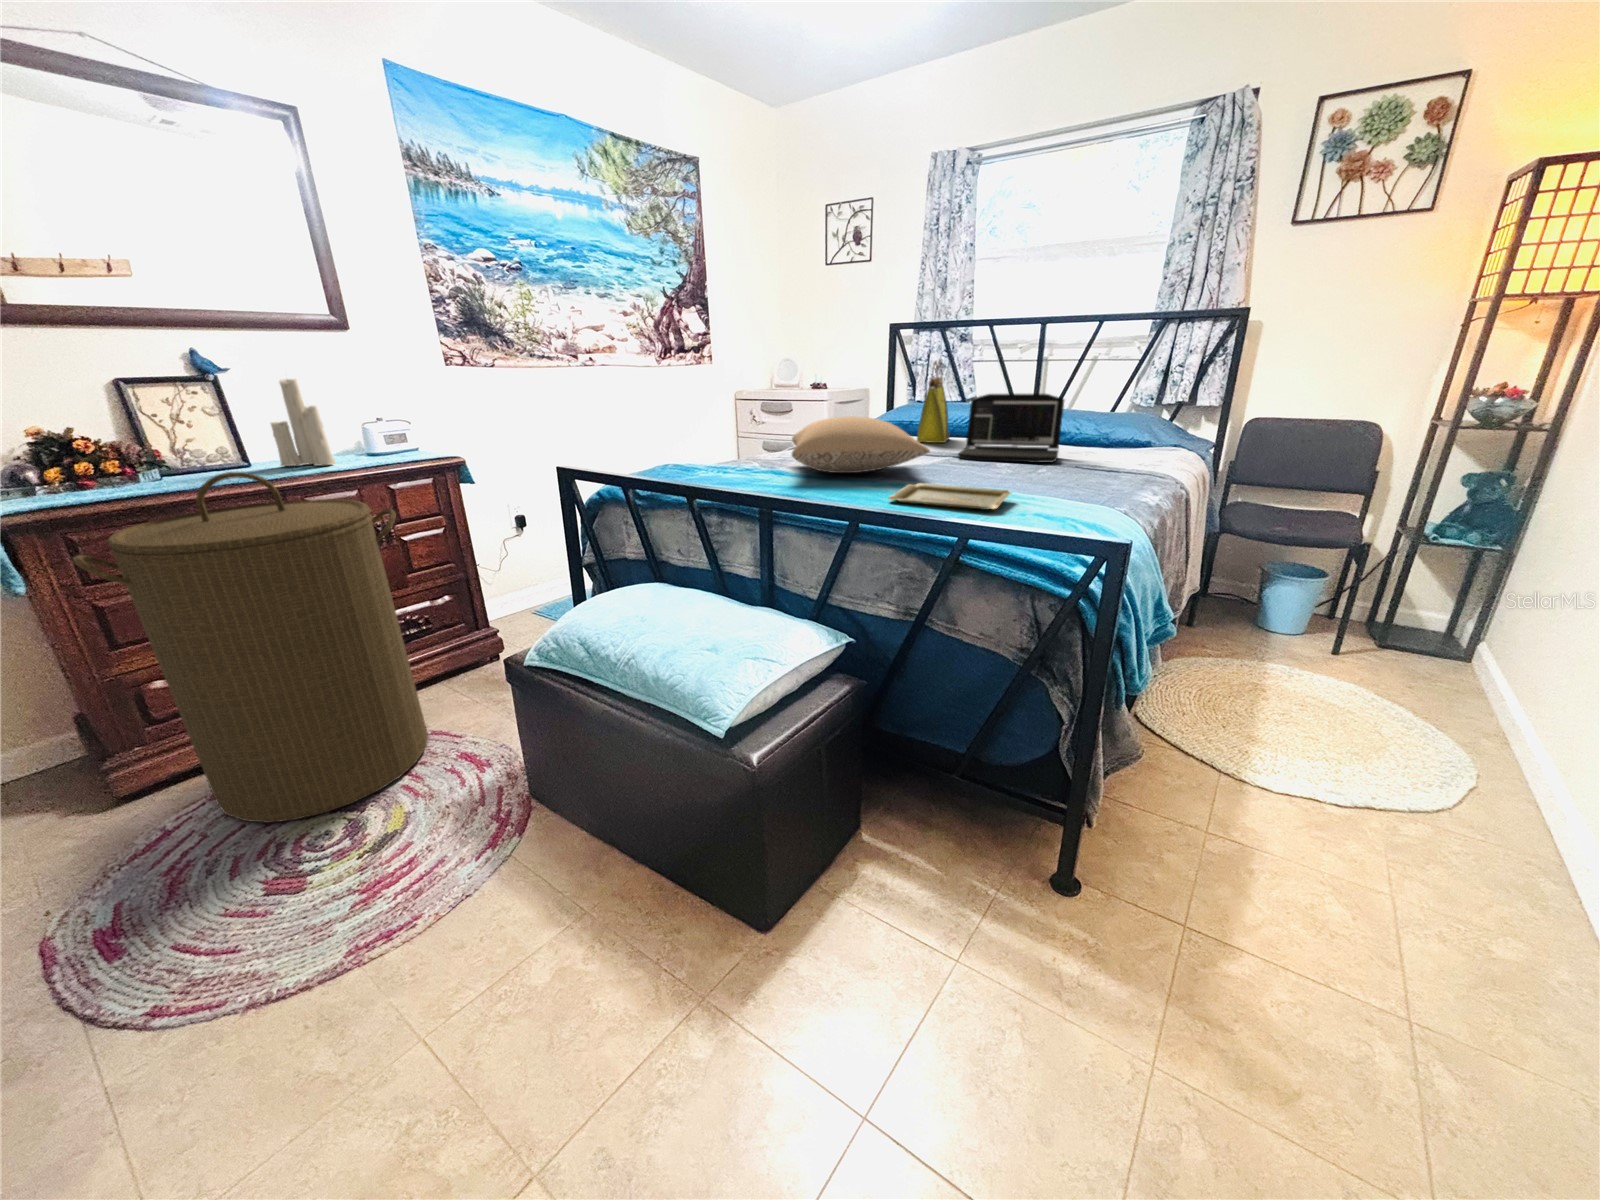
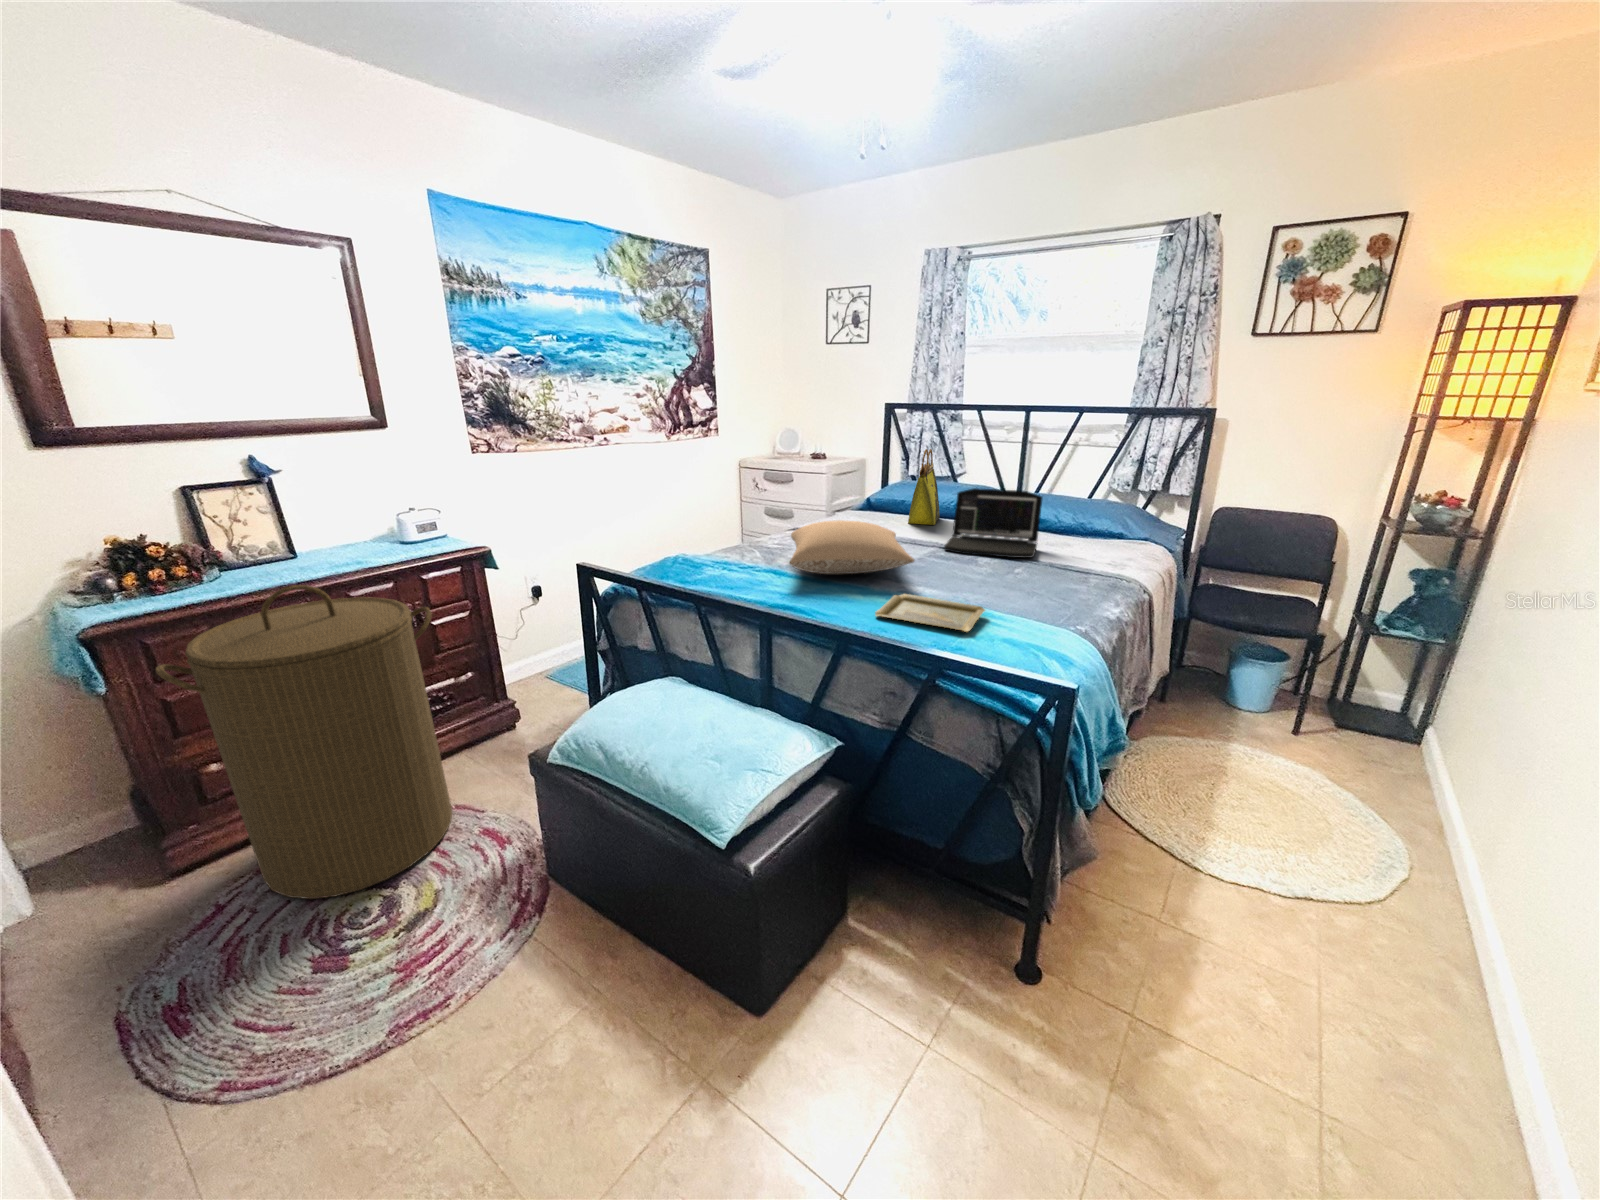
candle: present [271,373,335,466] -> none [318,468,374,561]

